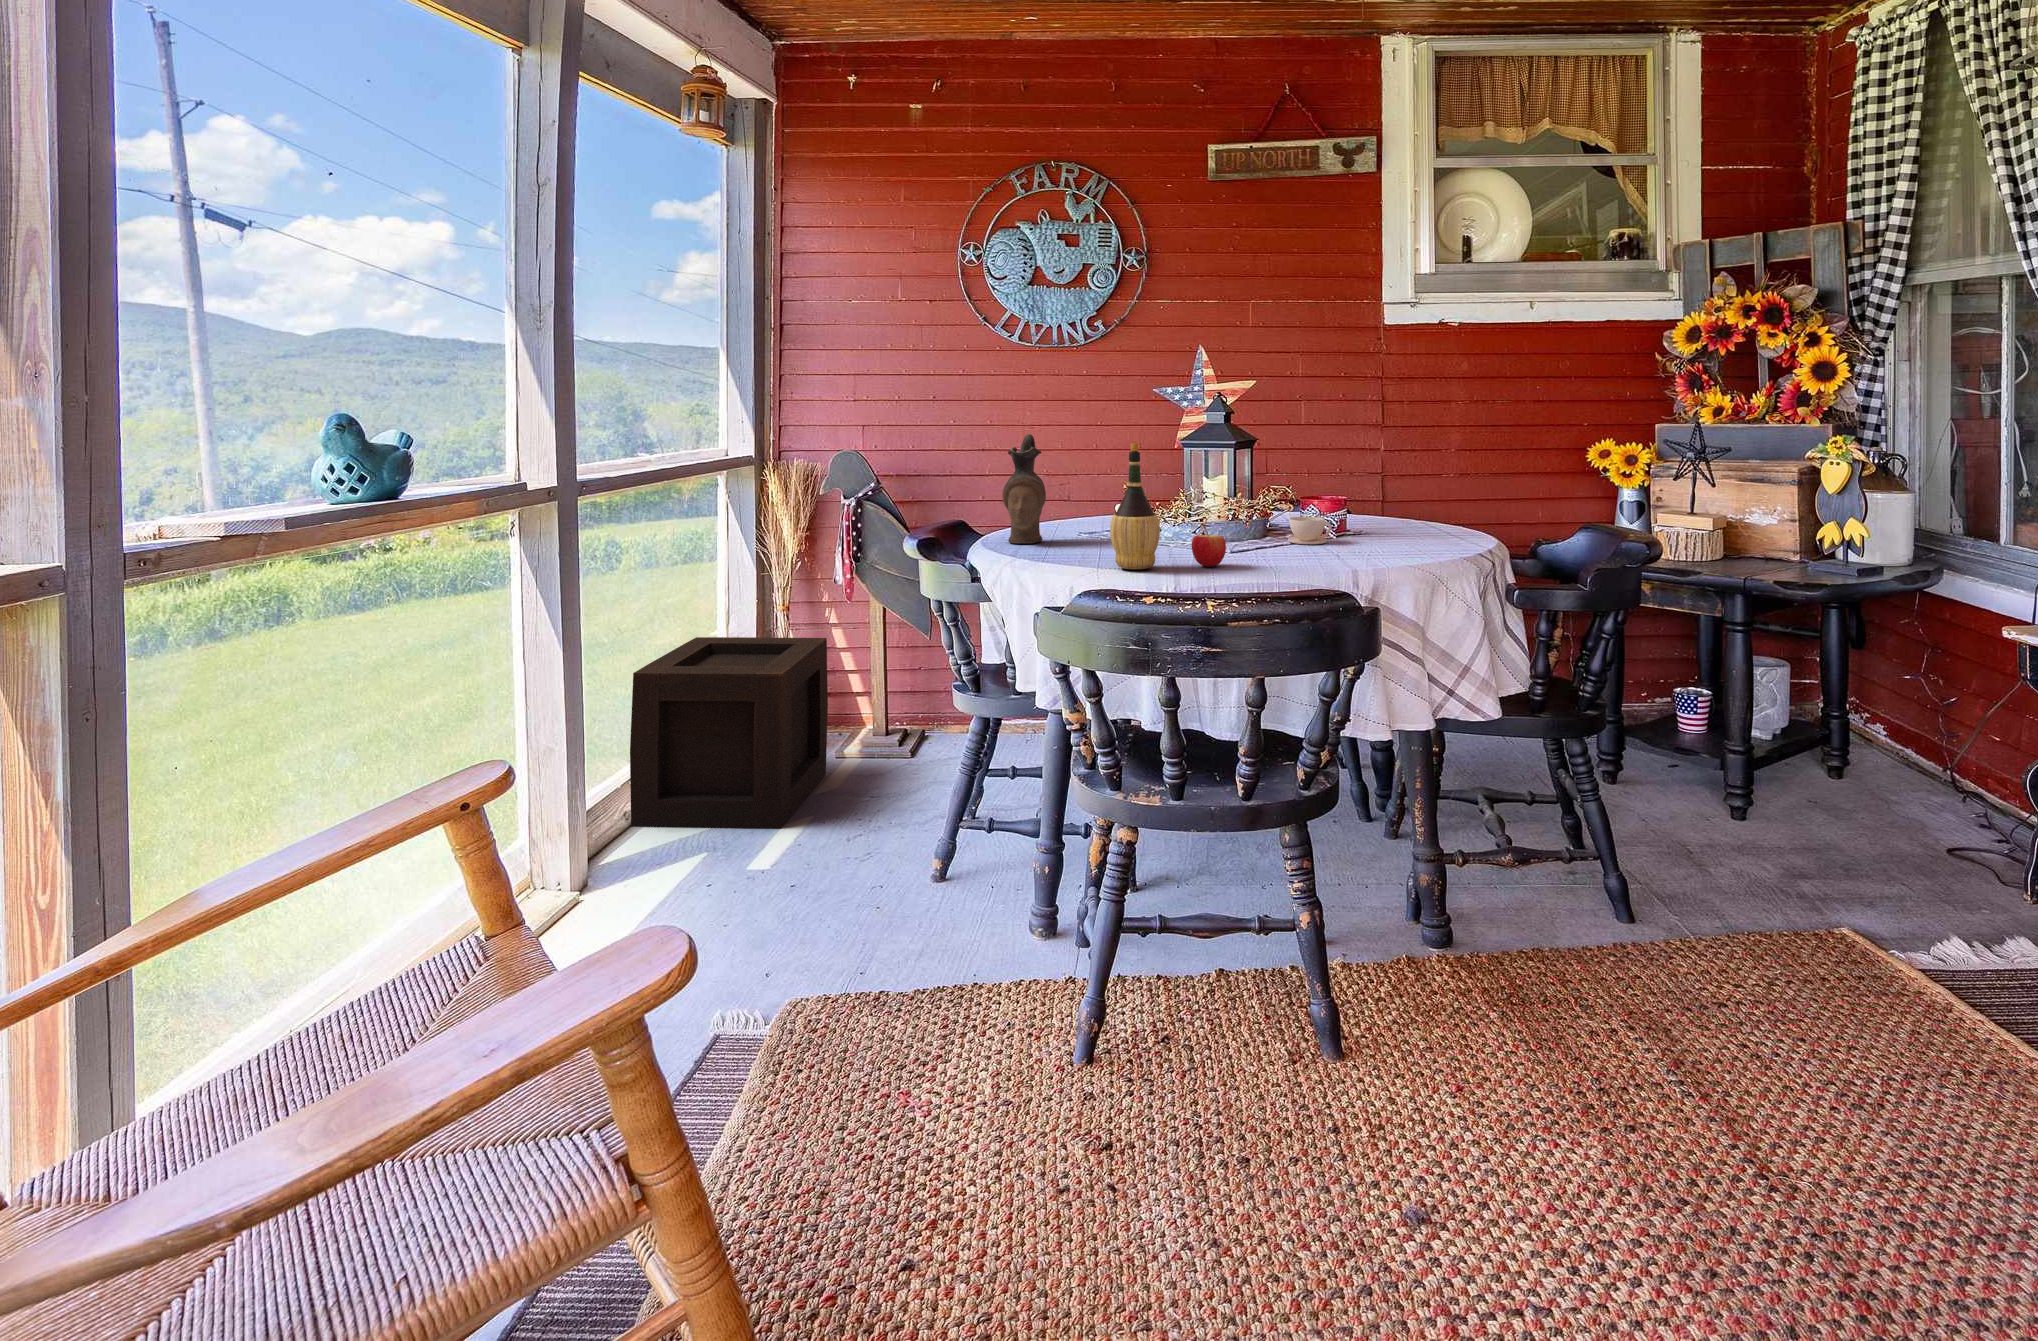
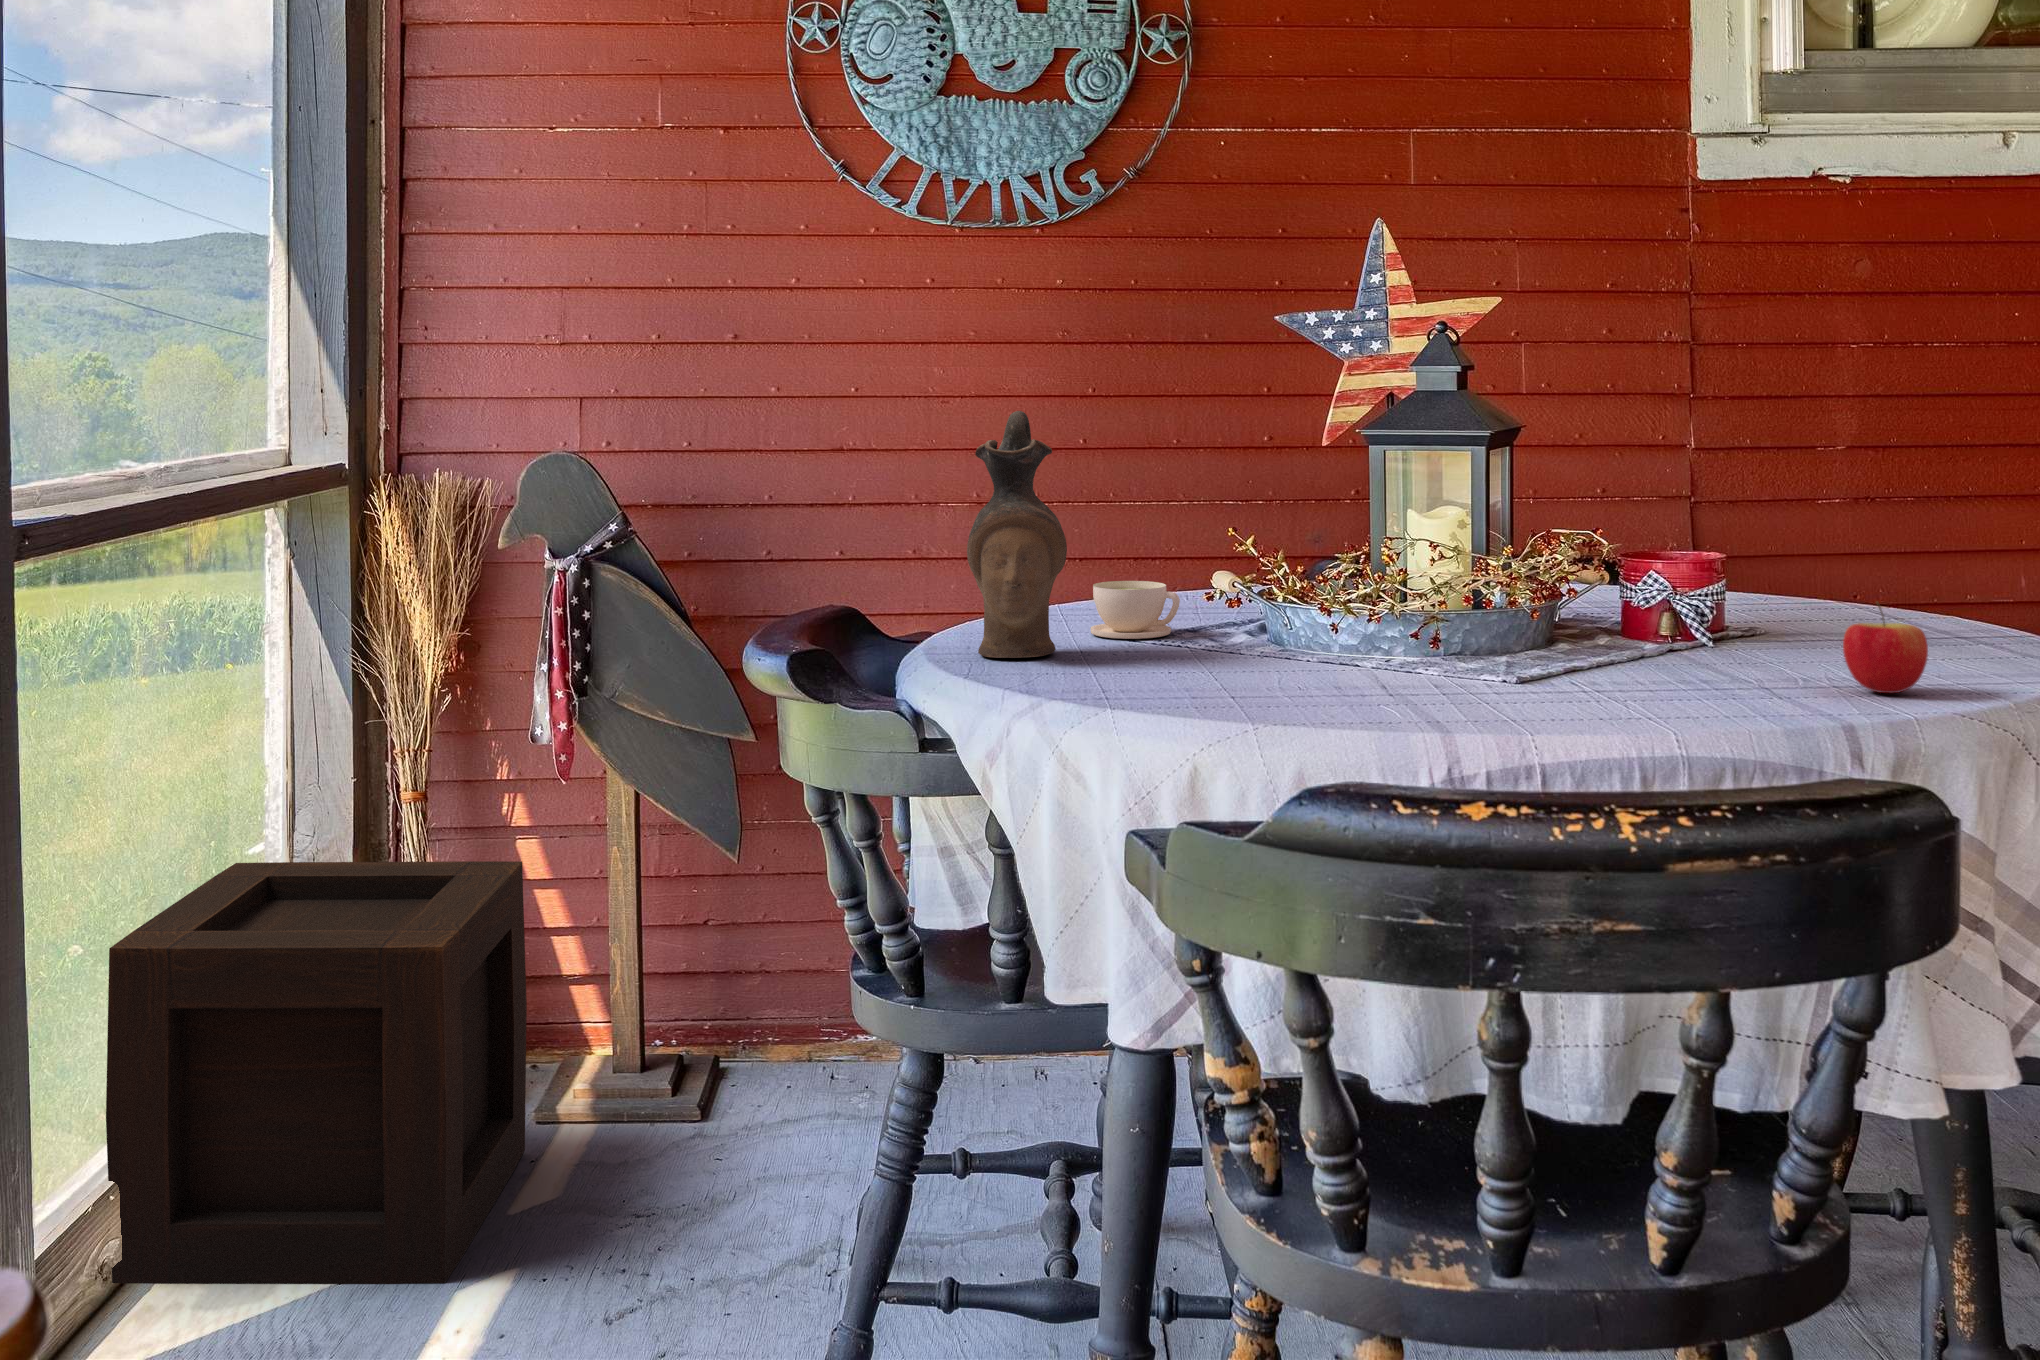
wine bottle: present [1110,443,1160,569] -> none [1264,424,1382,719]
coffee cup: present [1288,516,1332,544] -> present [1091,581,1180,639]
apple: present [1192,525,1226,567] -> present [1843,602,1928,693]

